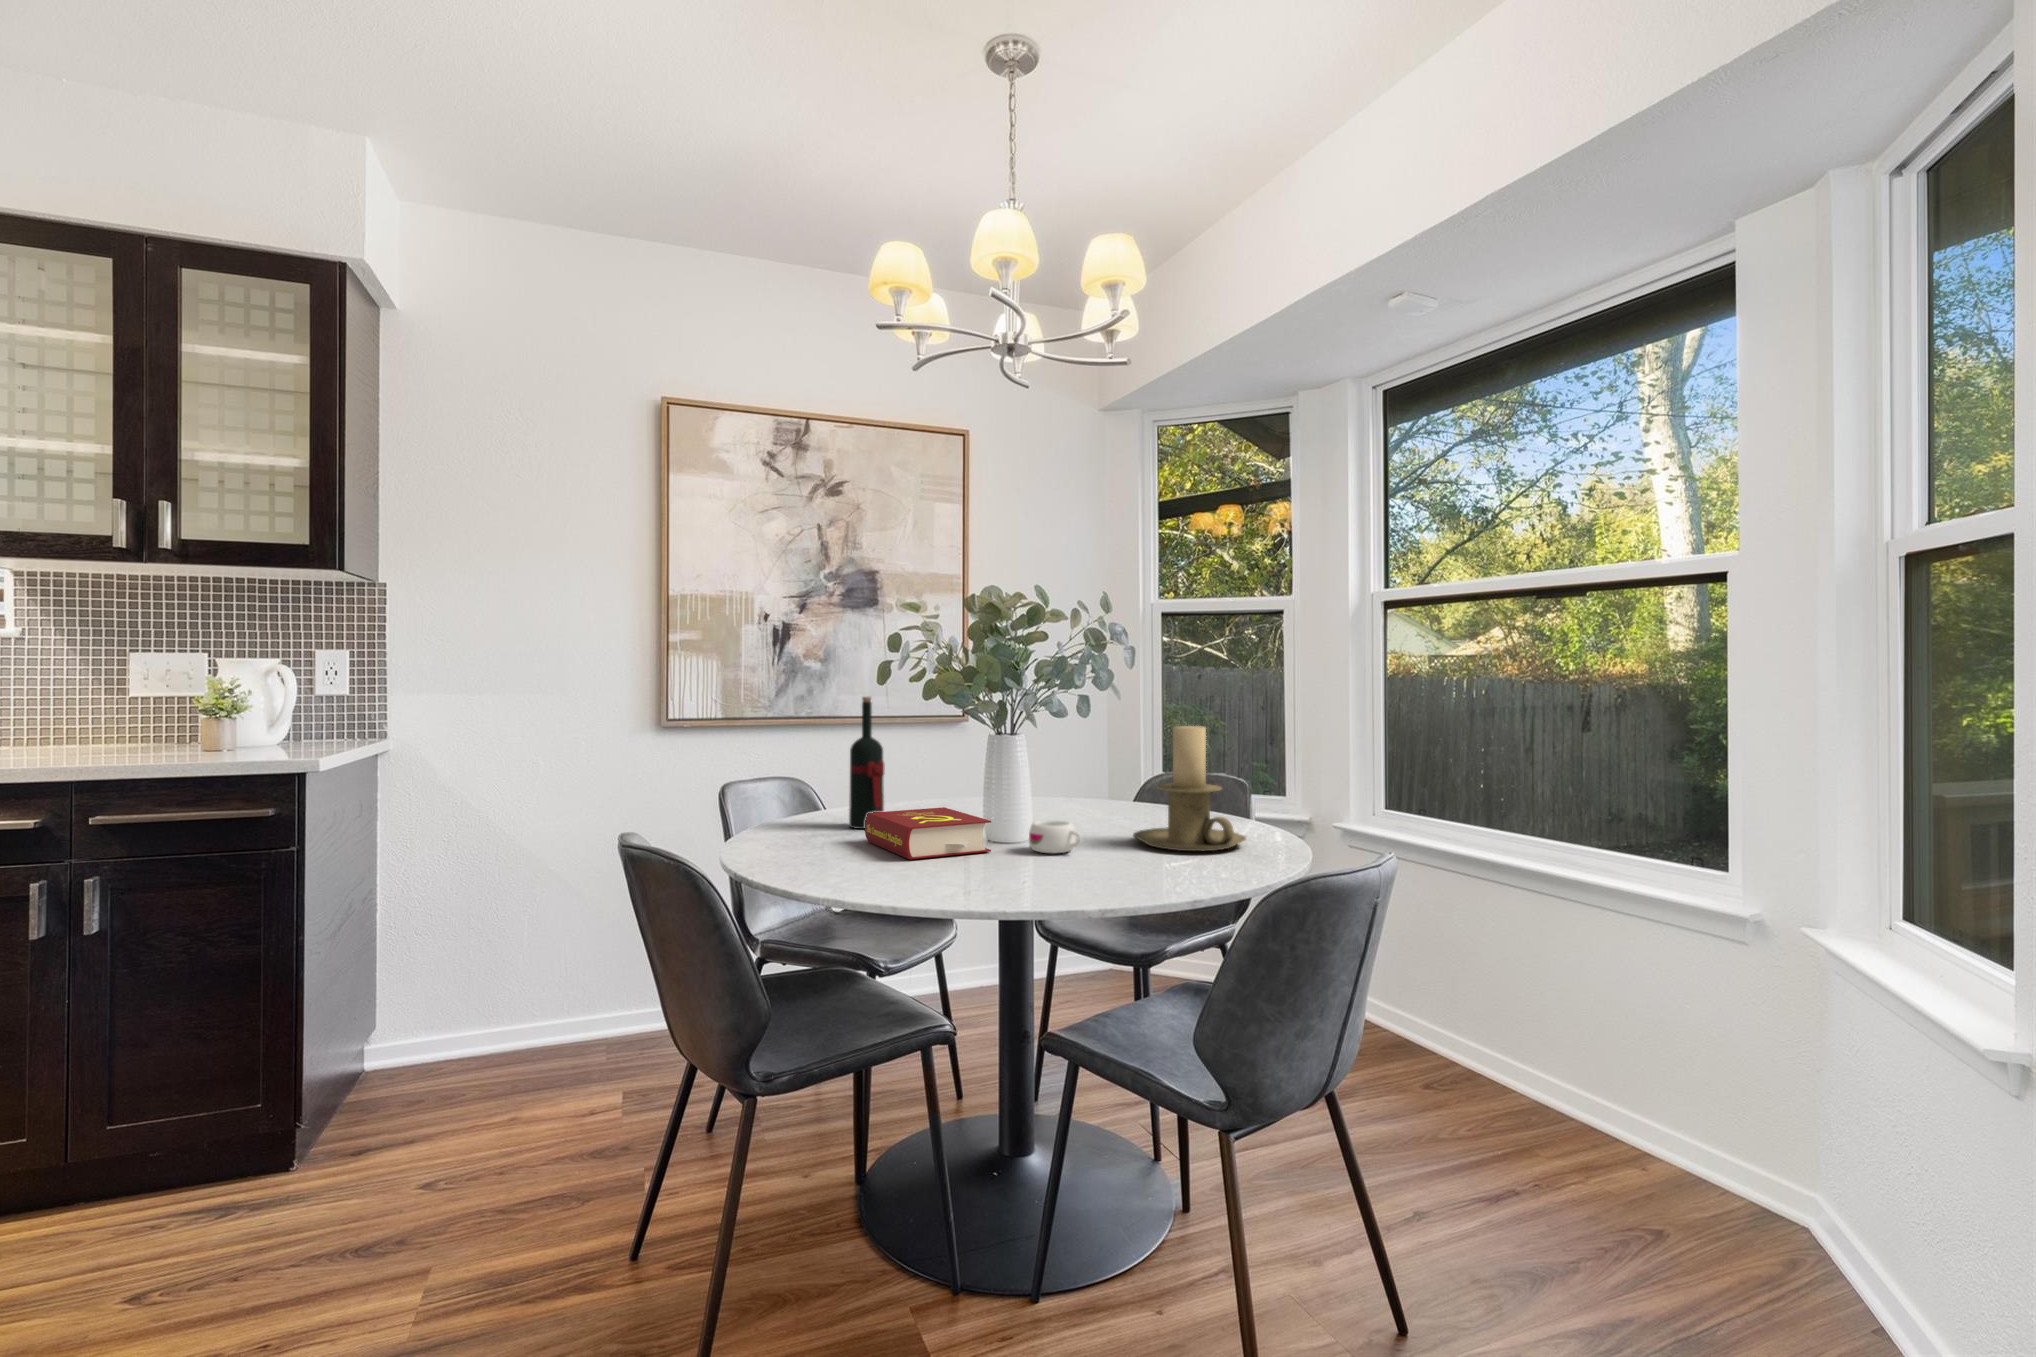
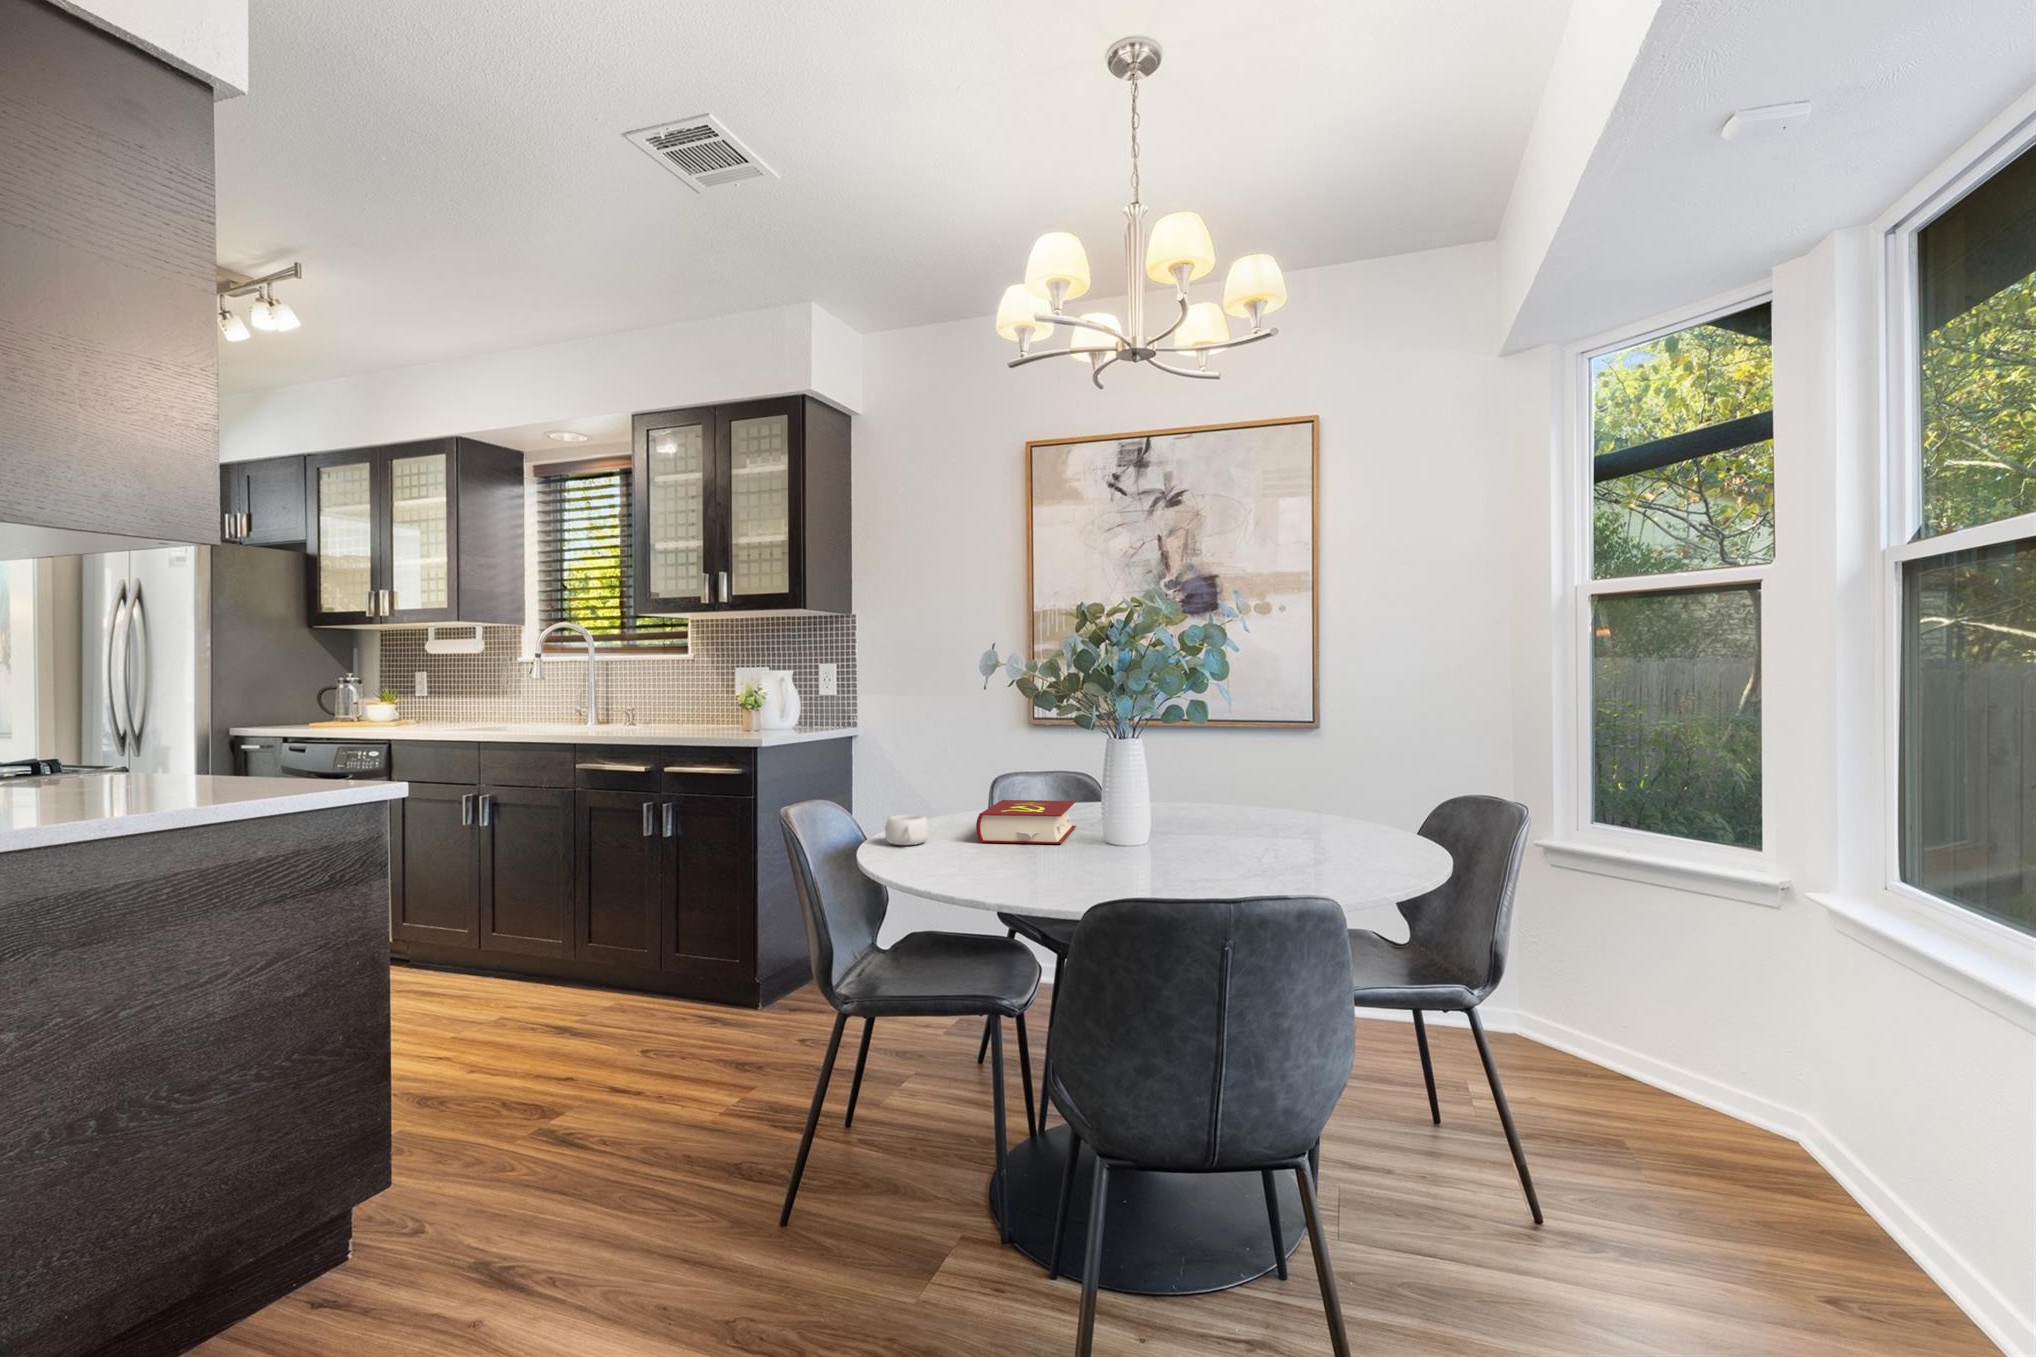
wine bottle: present [849,697,884,829] -> none [1026,697,1058,816]
candle holder: present [1133,726,1246,851] -> none [1204,729,1333,870]
mug: present [1029,820,1082,853] -> present [885,815,929,845]

